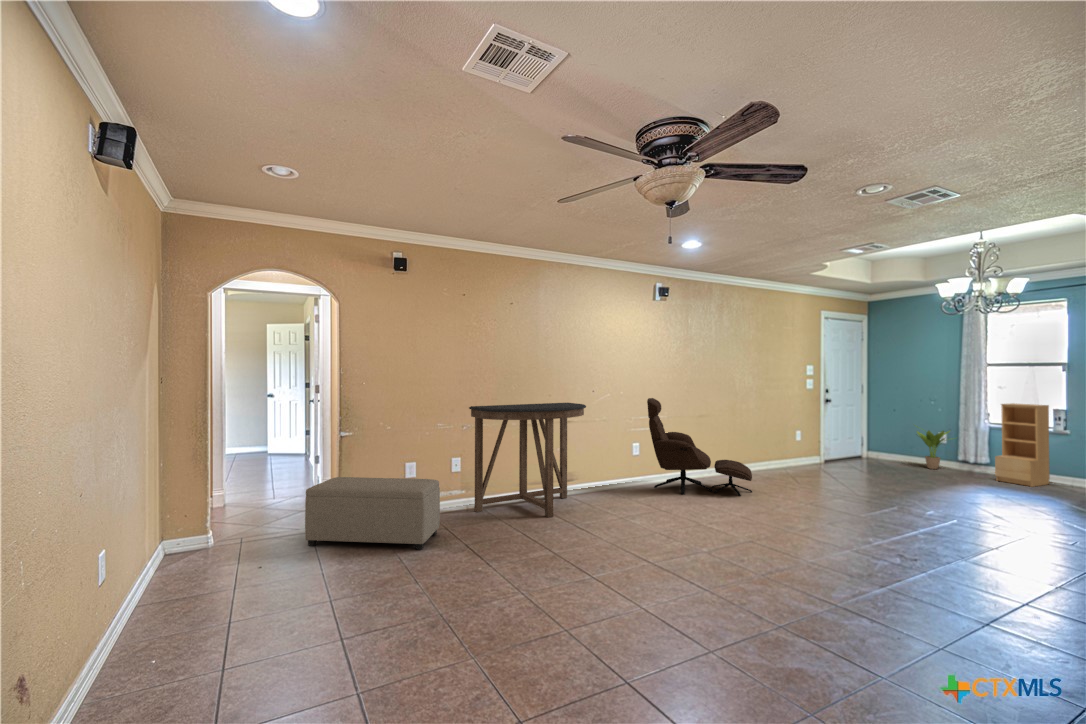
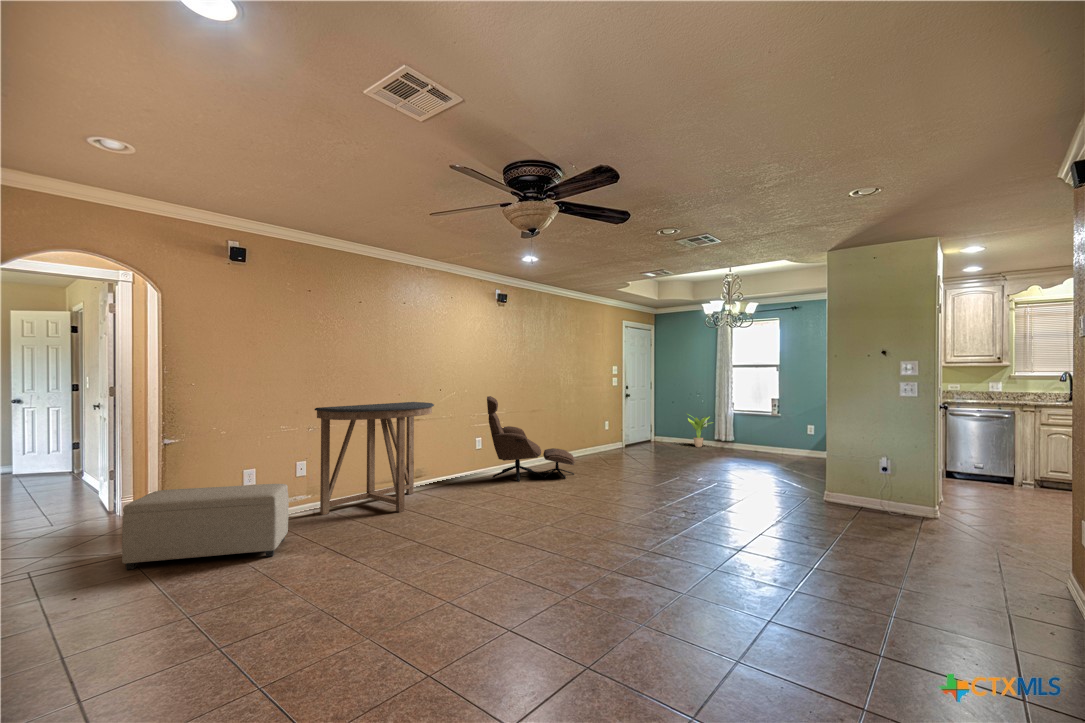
bookshelf: present [995,403,1050,487] -> none [737,395,769,455]

